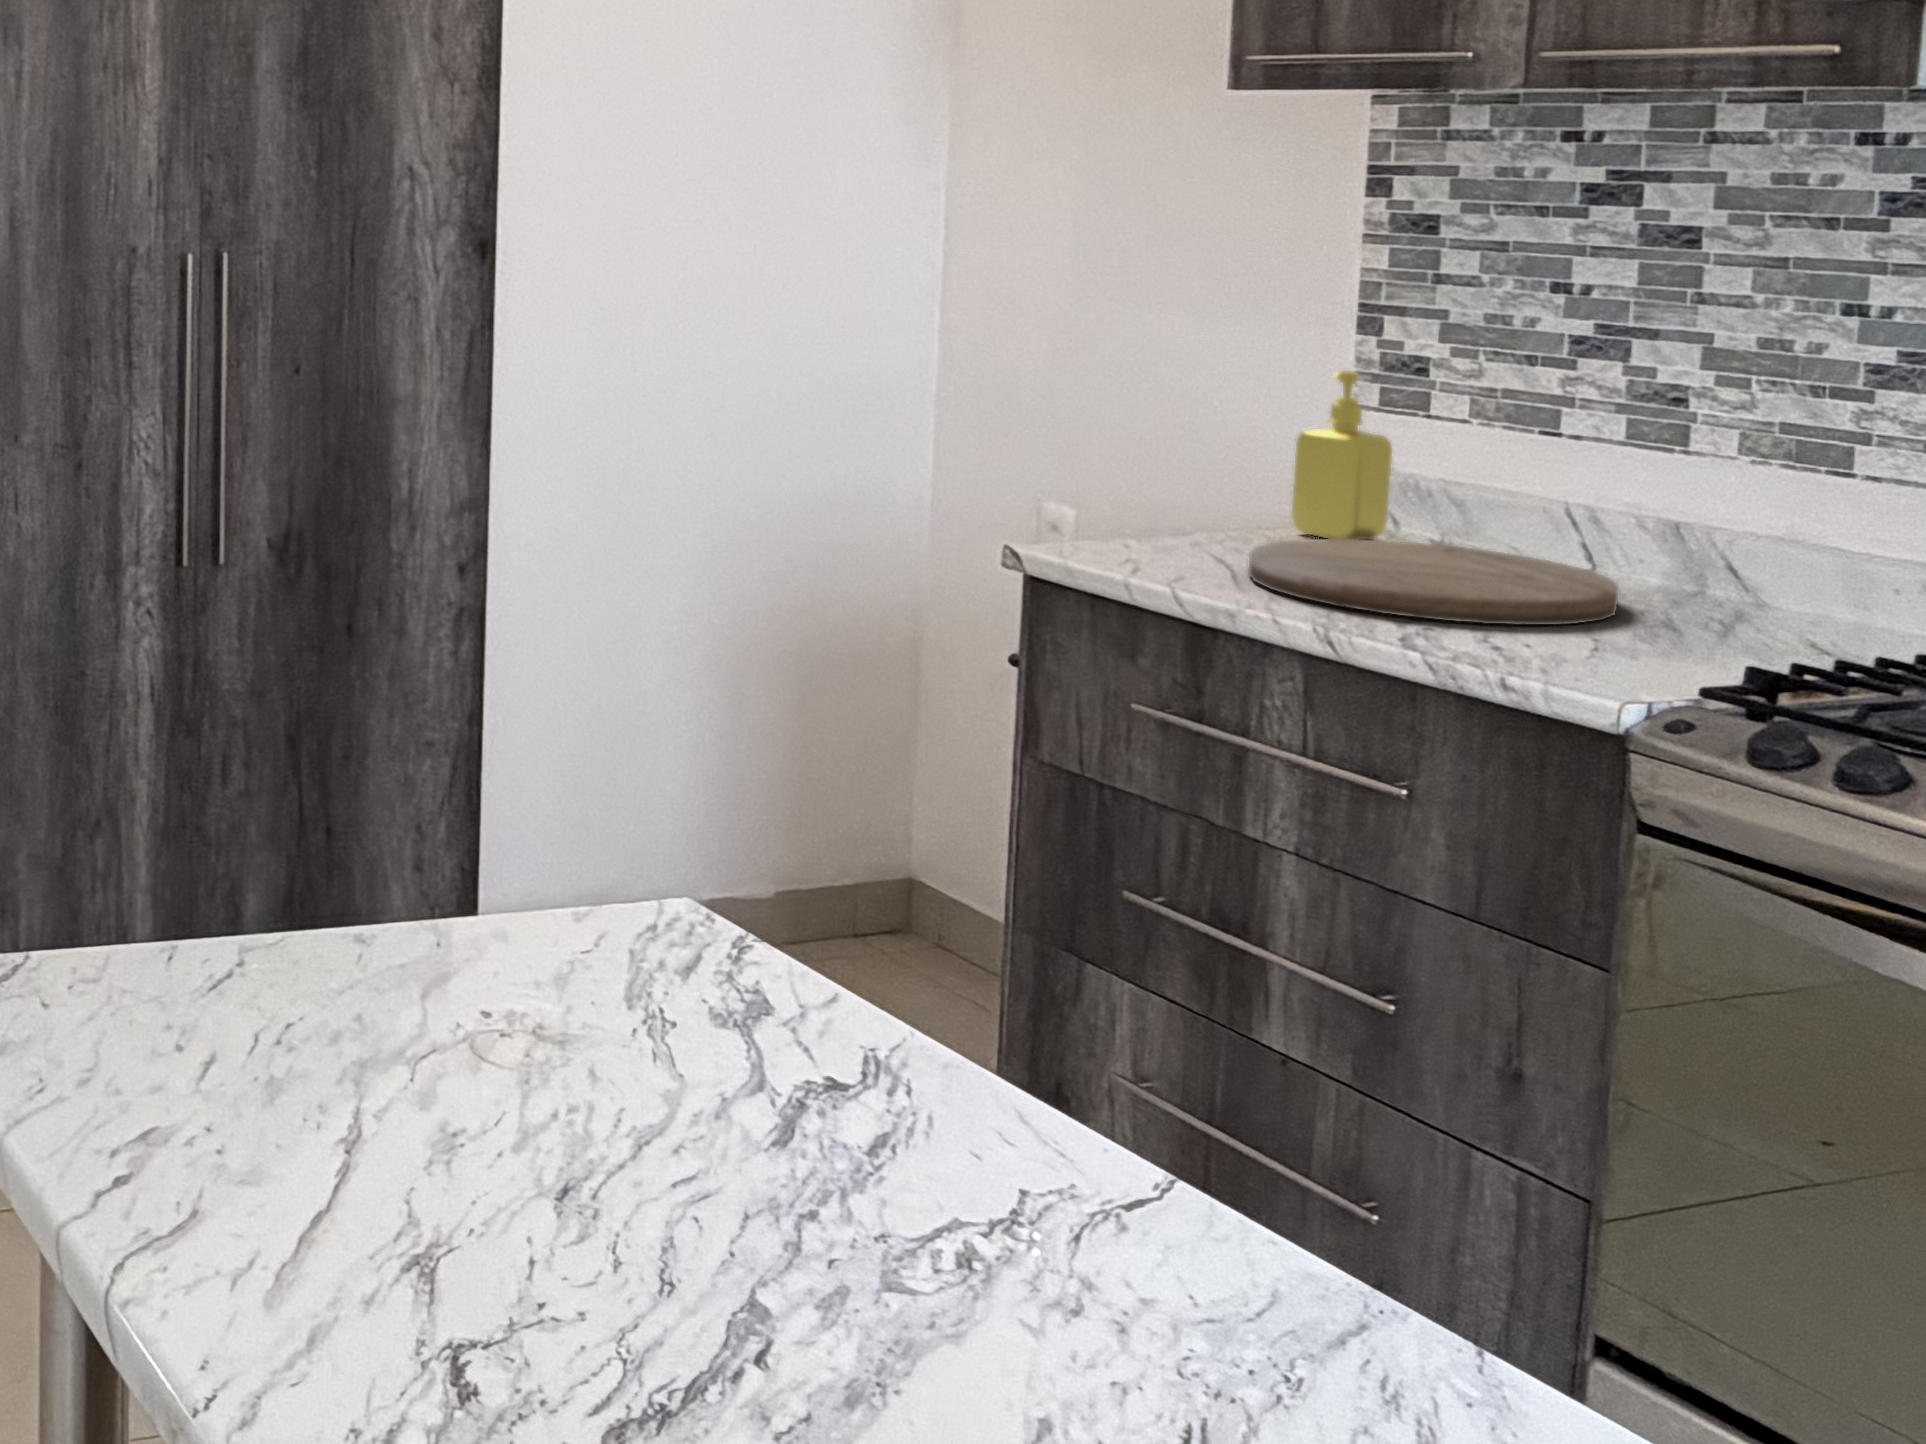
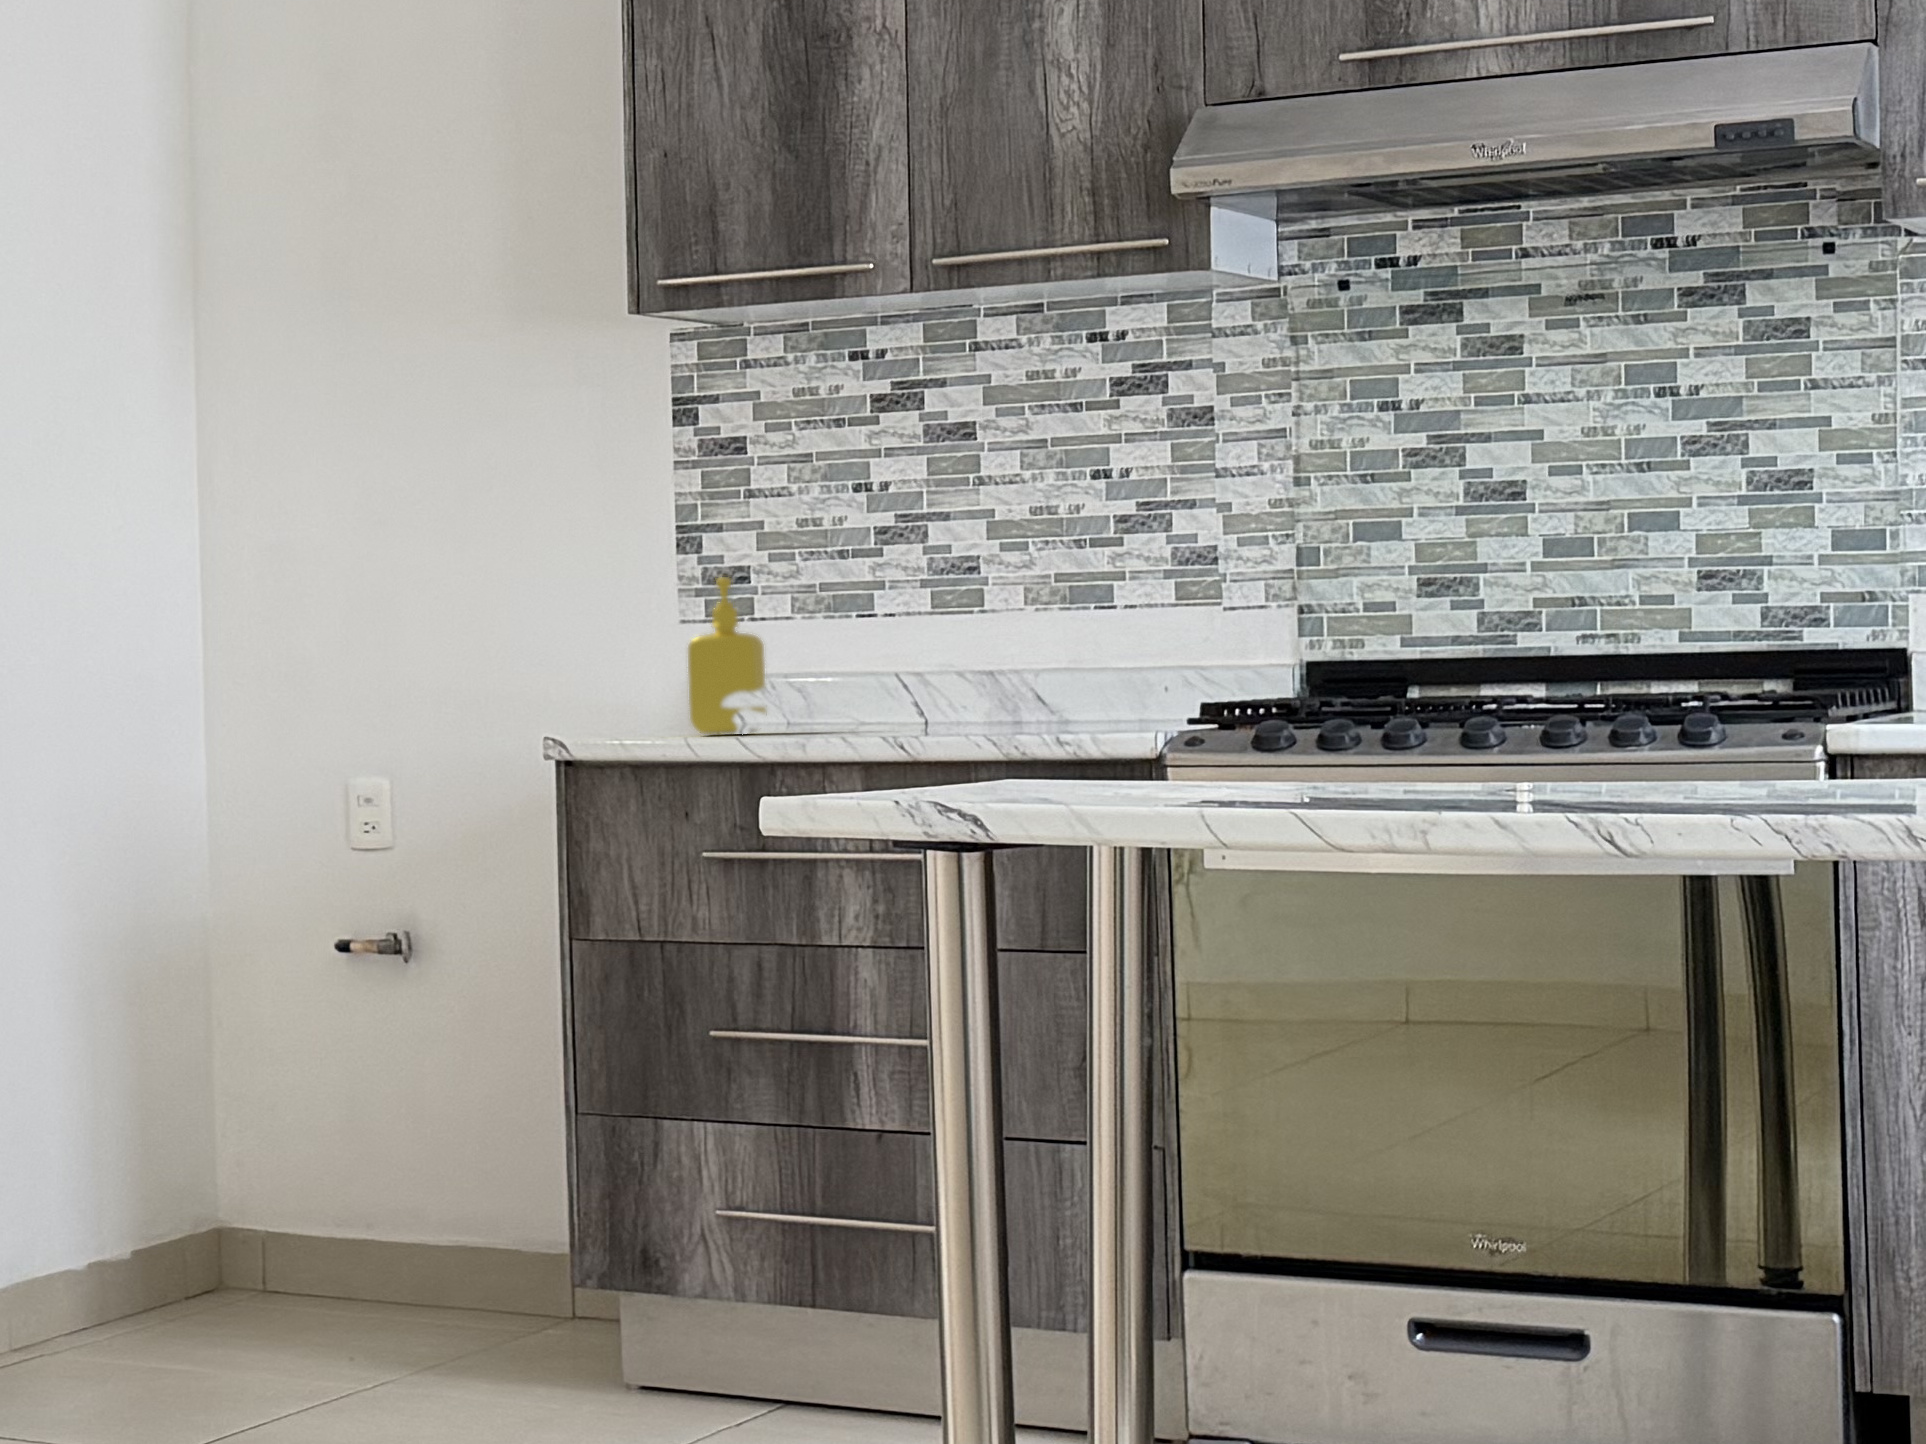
cutting board: present [1249,538,1618,625] -> none [758,708,1036,739]

